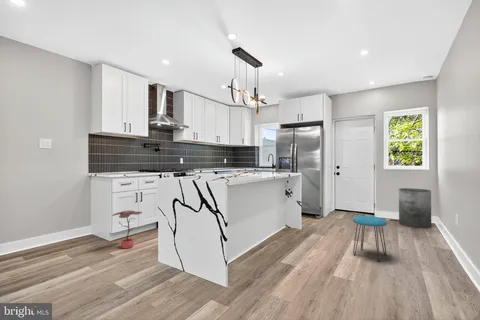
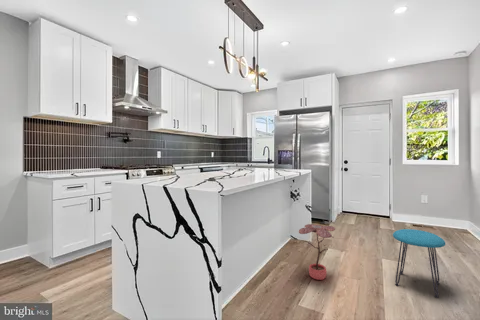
trash can: present [399,188,431,228] -> none [423,187,464,236]
potted plant: present [113,211,142,248] -> present [299,224,335,280]

